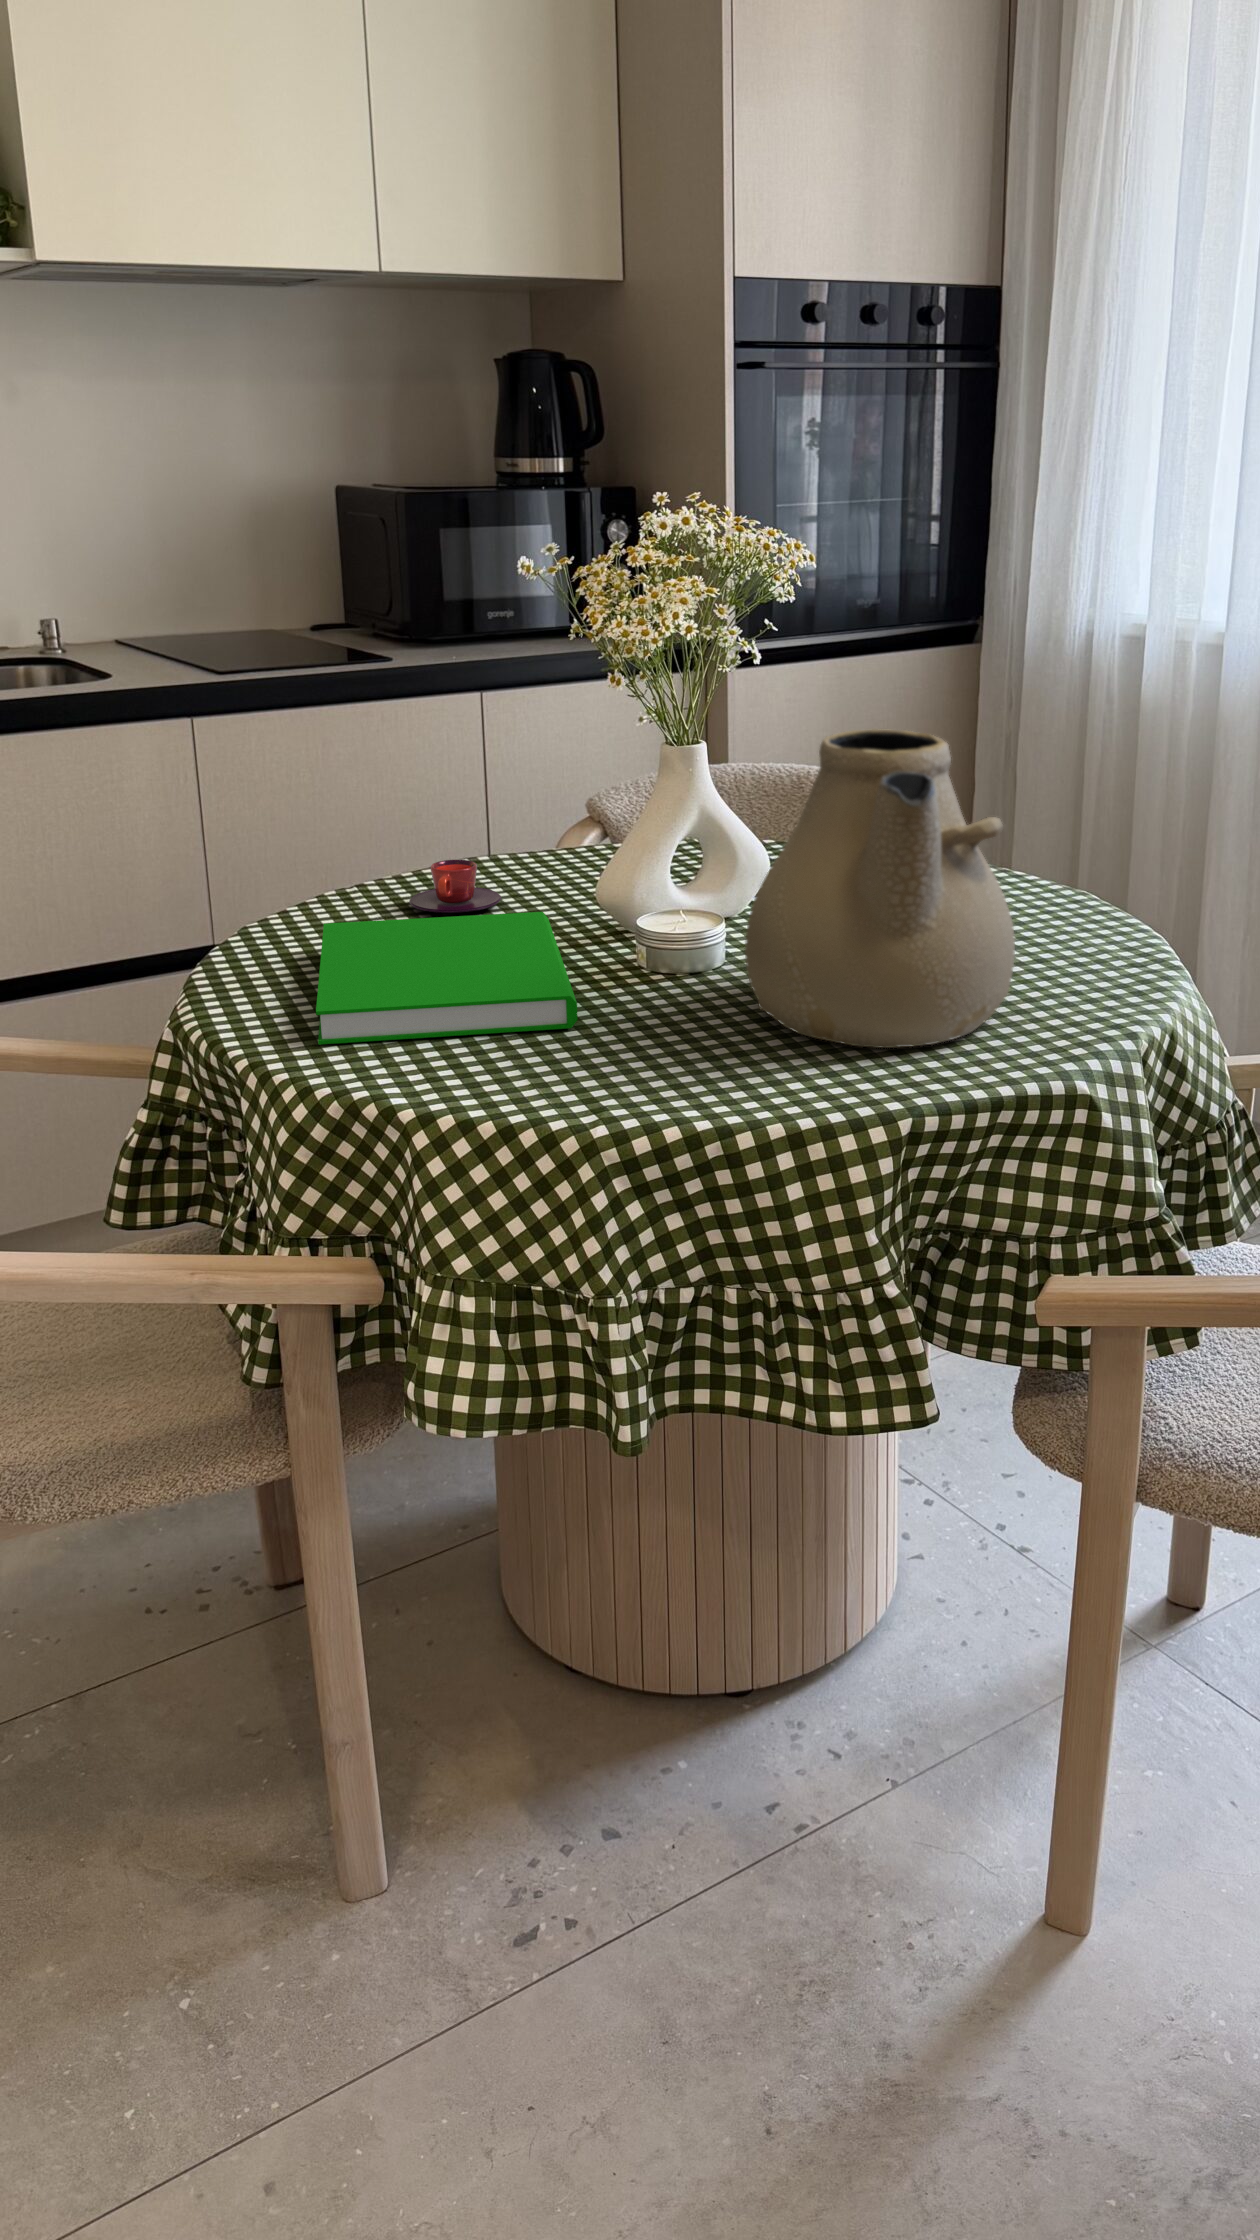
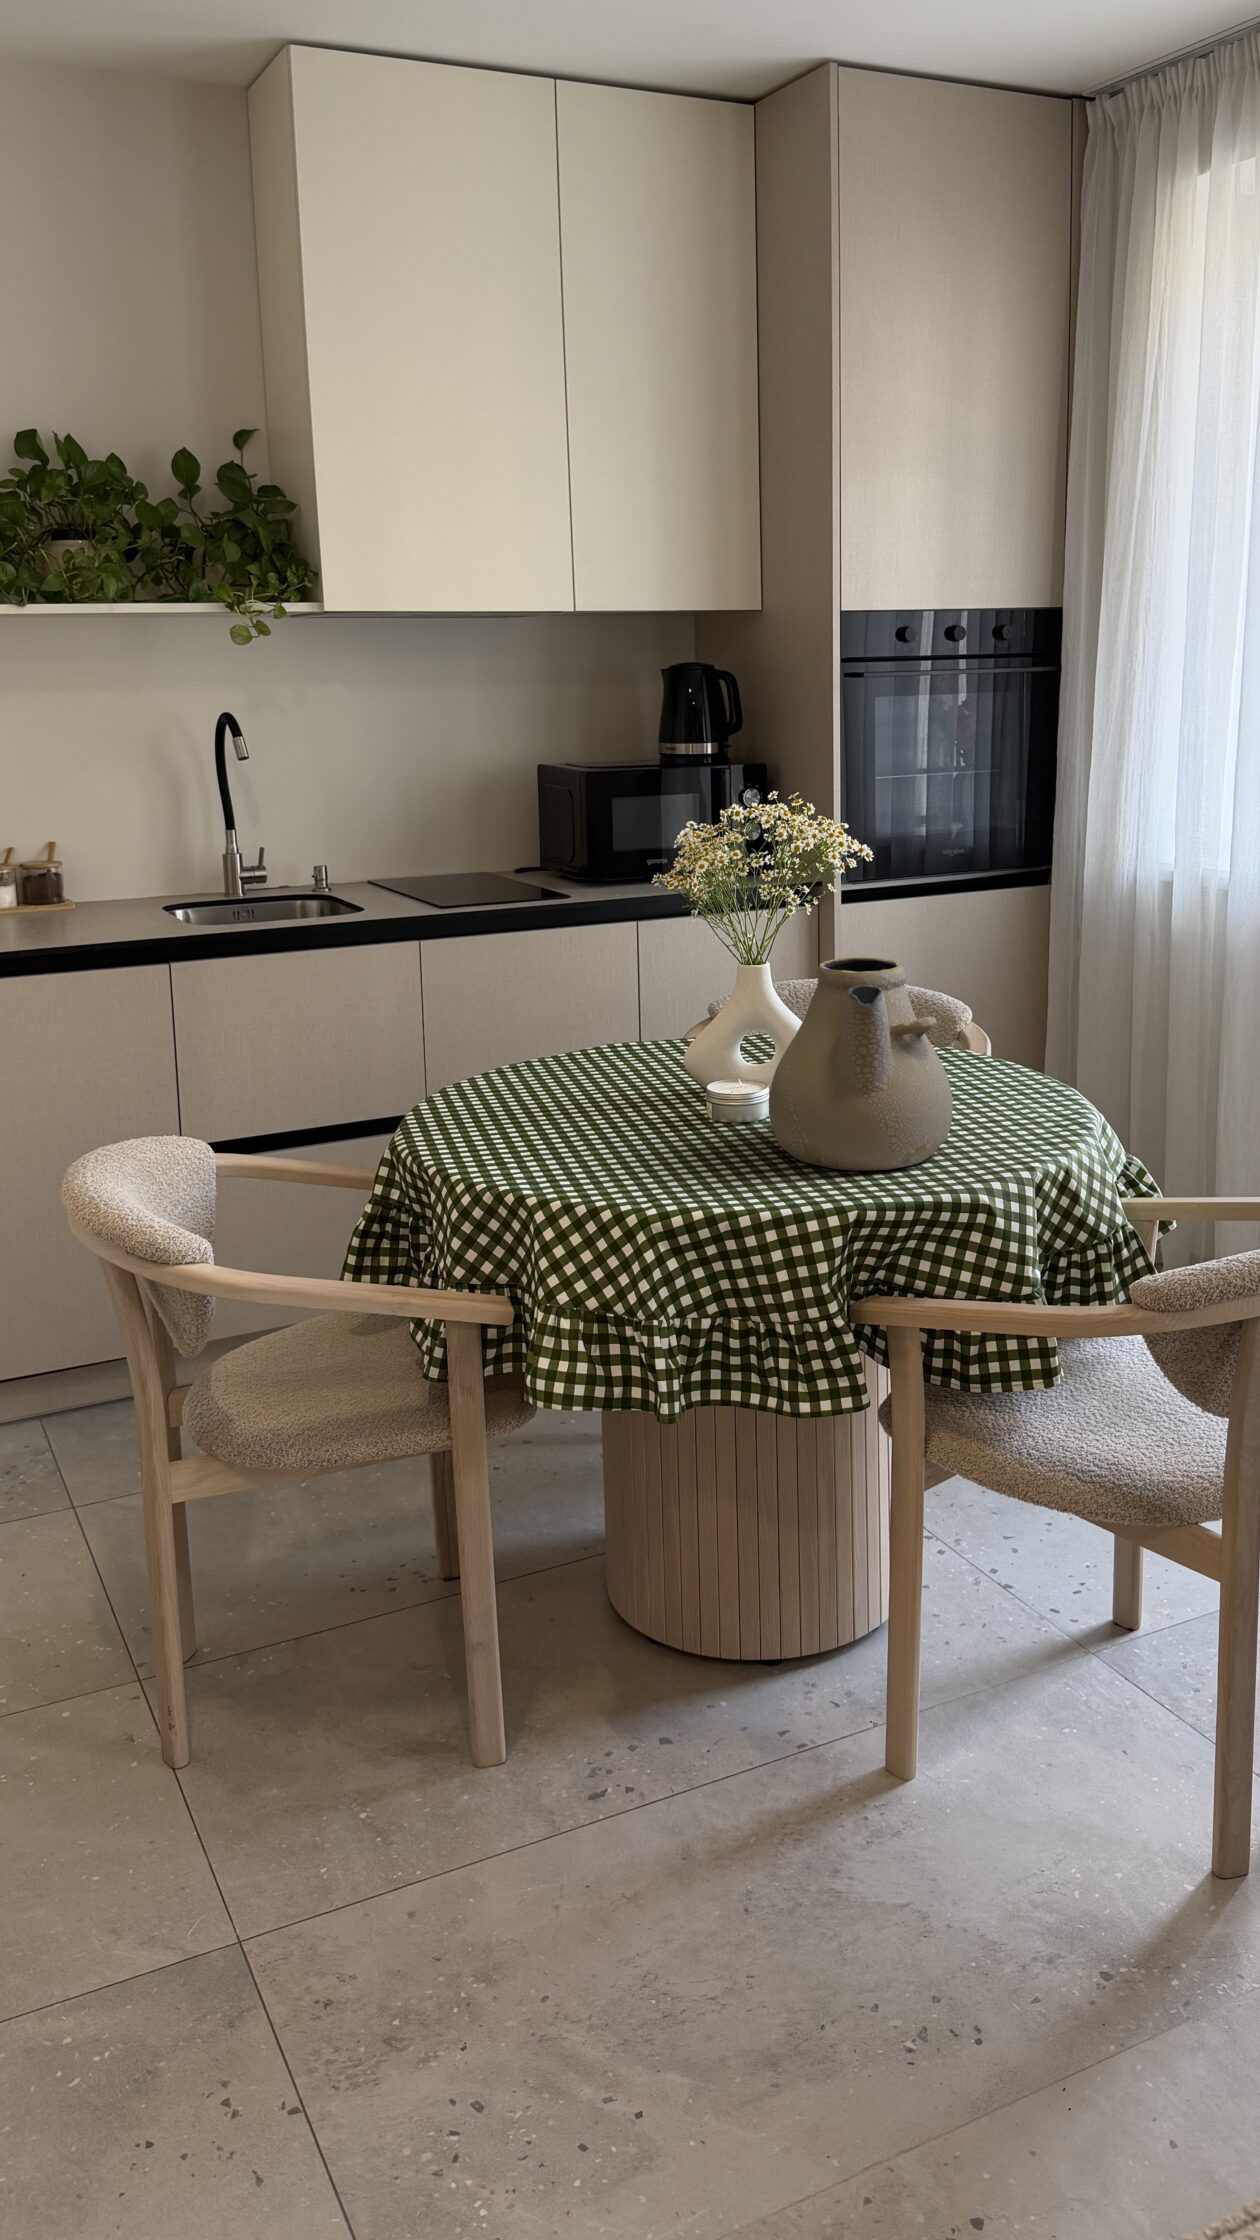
teacup: present [409,860,501,913] -> none [559,1044,624,1081]
book: present [316,912,578,1045] -> none [482,1080,654,1158]

